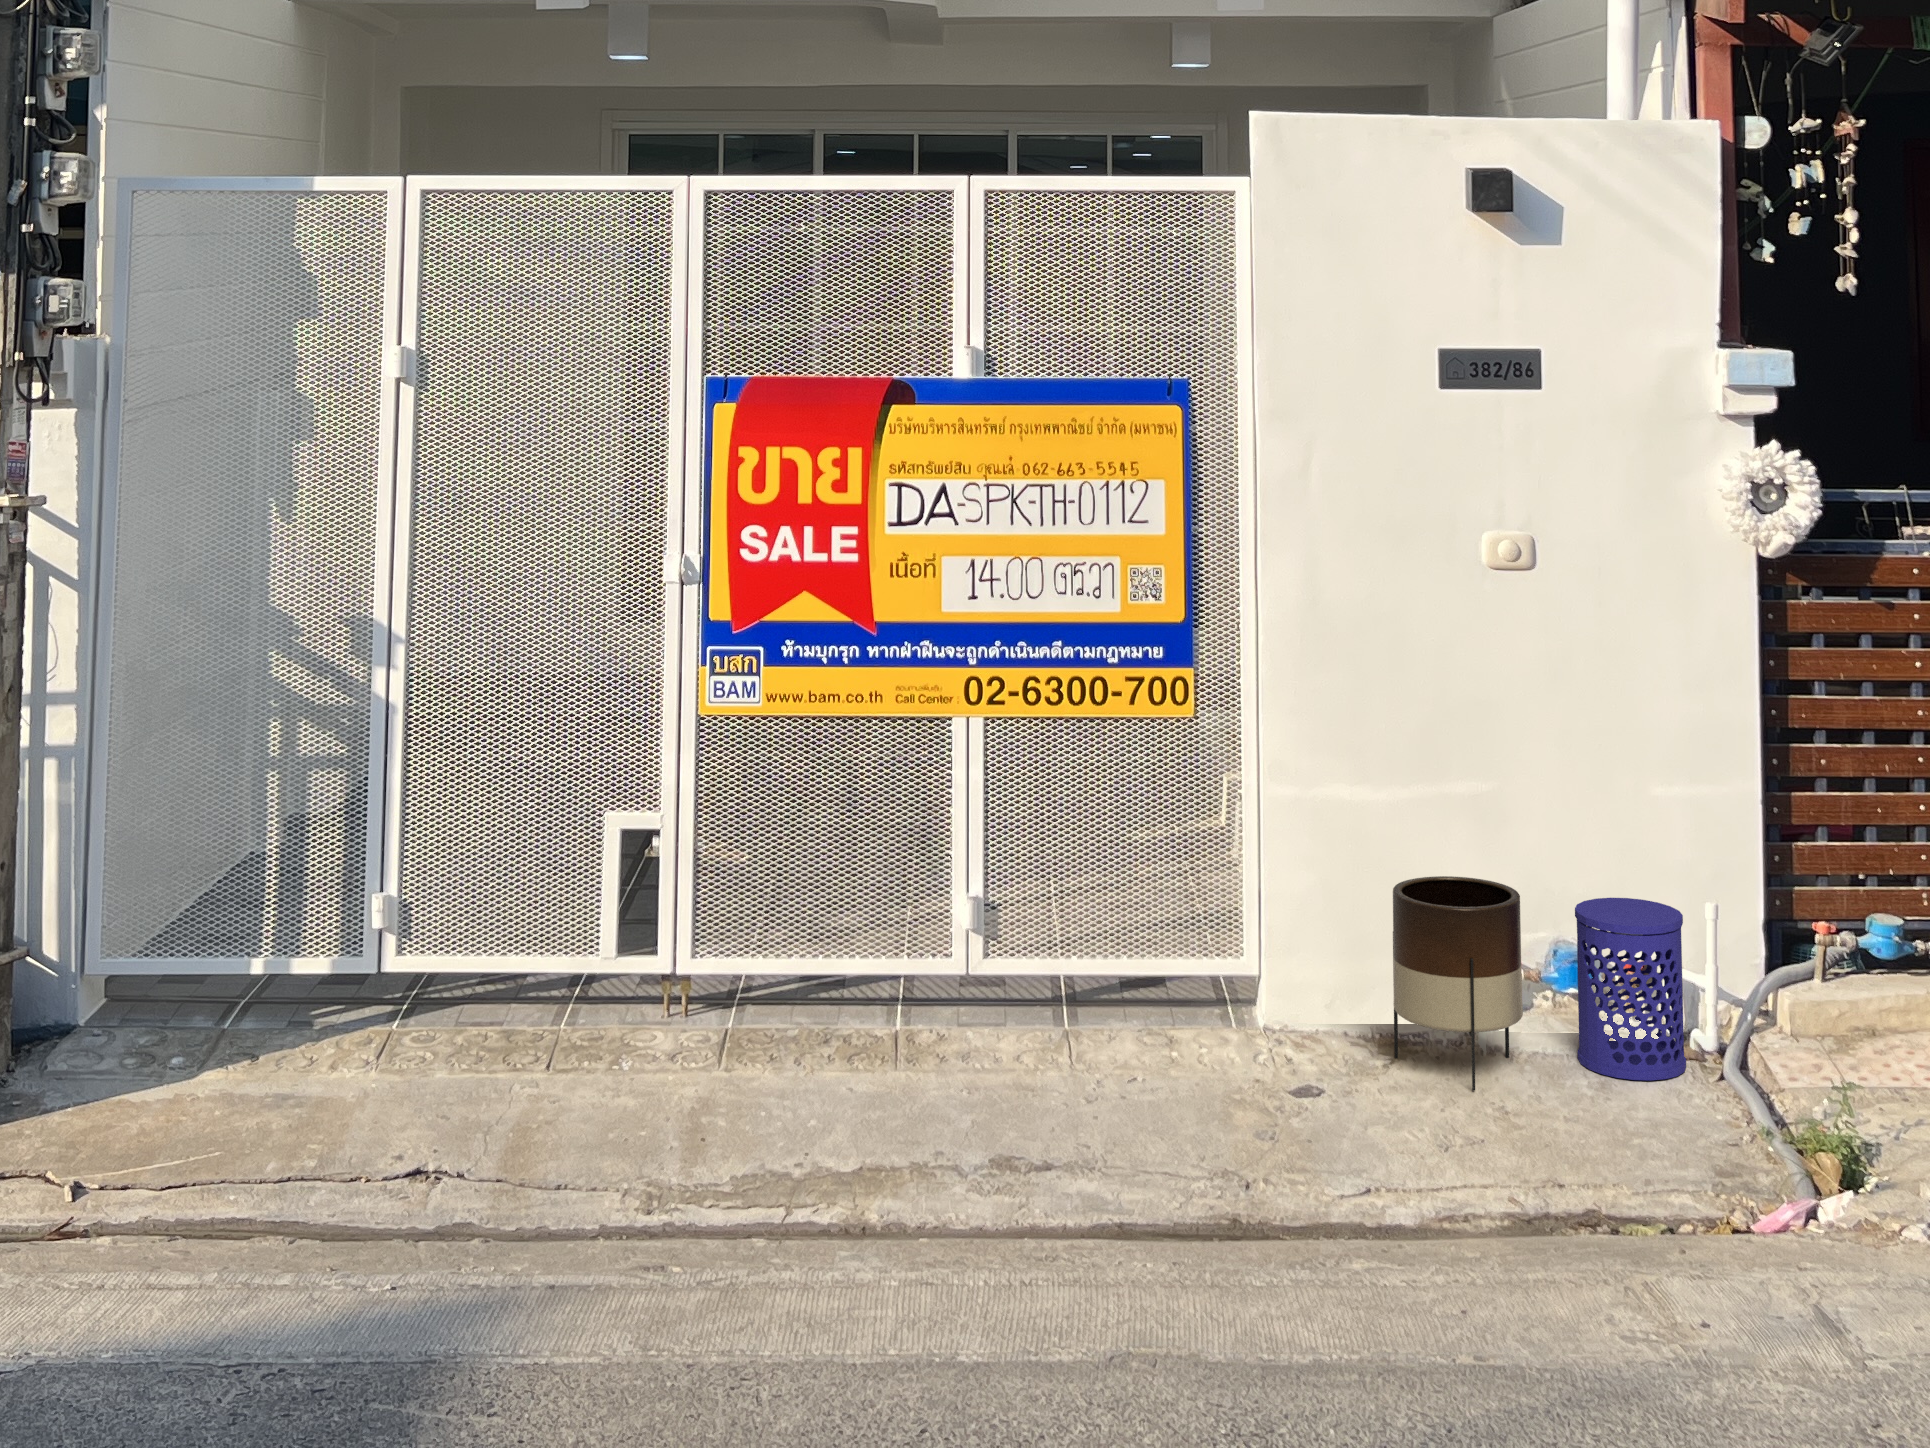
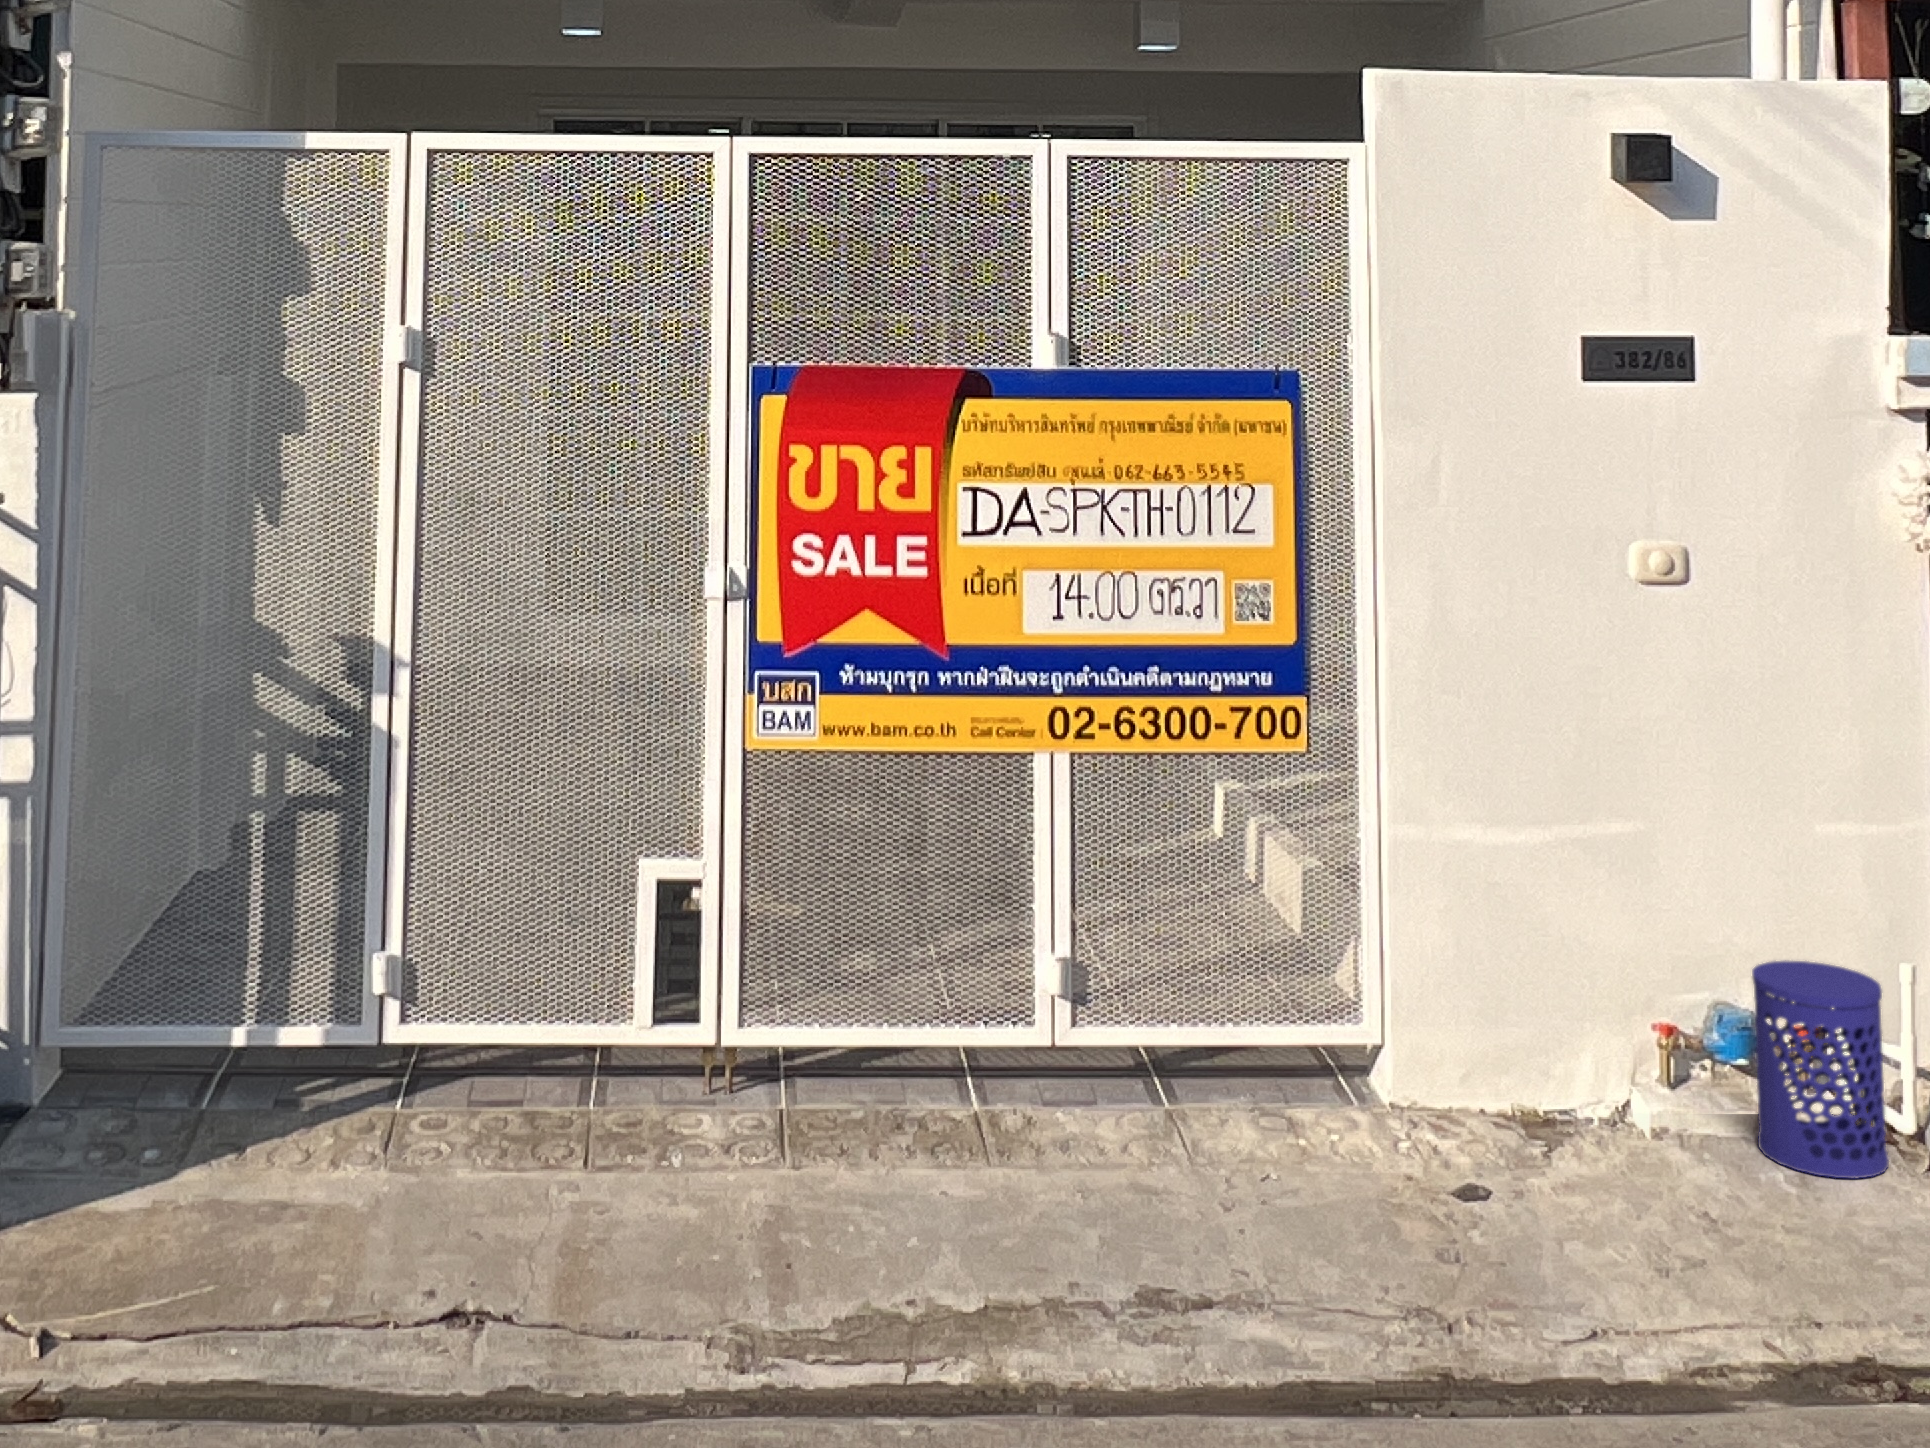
planter: present [1393,876,1523,1090] -> none [1547,936,1705,1193]

